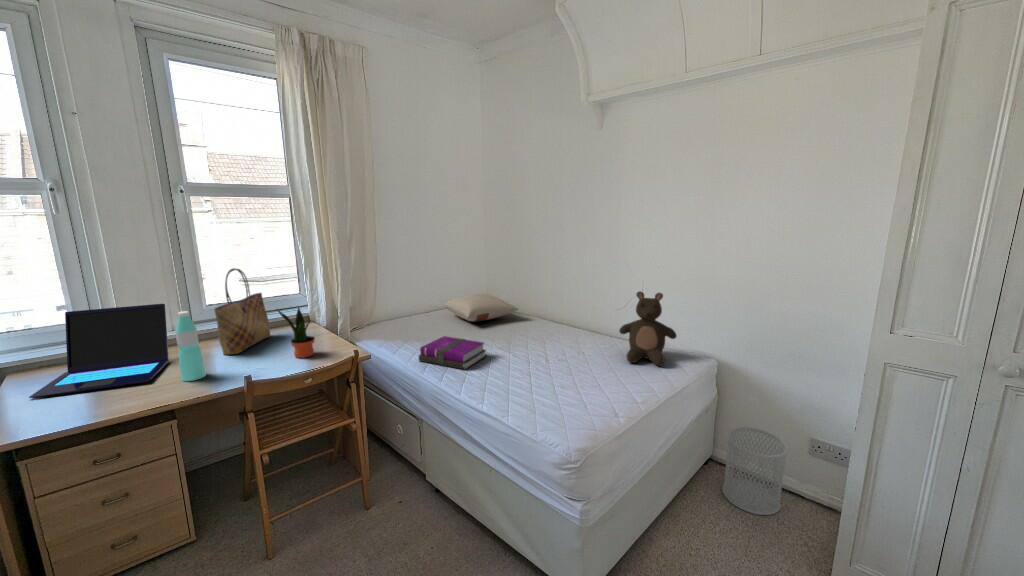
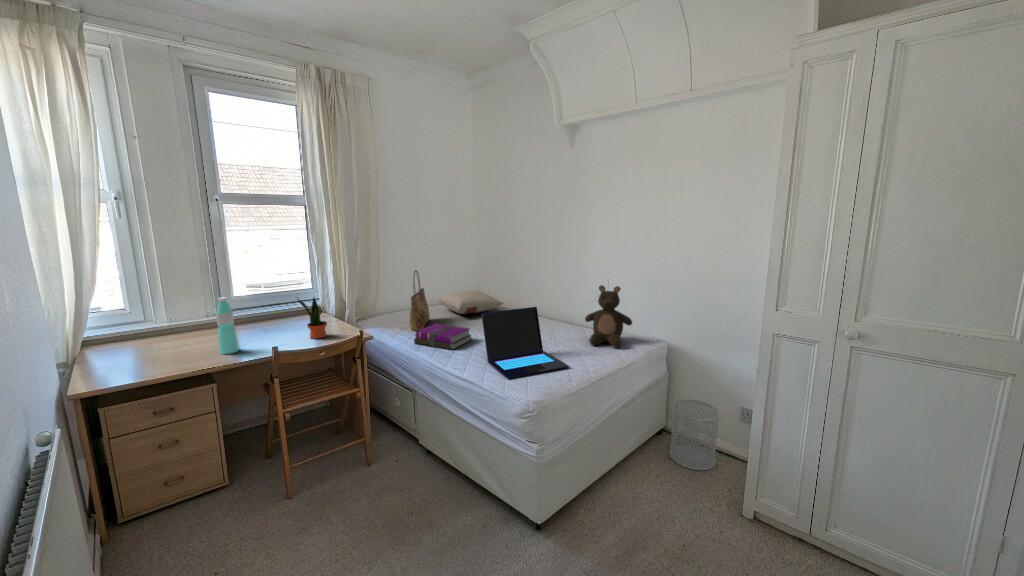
tote bag: present [214,268,270,355] -> present [410,270,430,331]
laptop: present [29,304,169,398] -> present [482,307,568,378]

